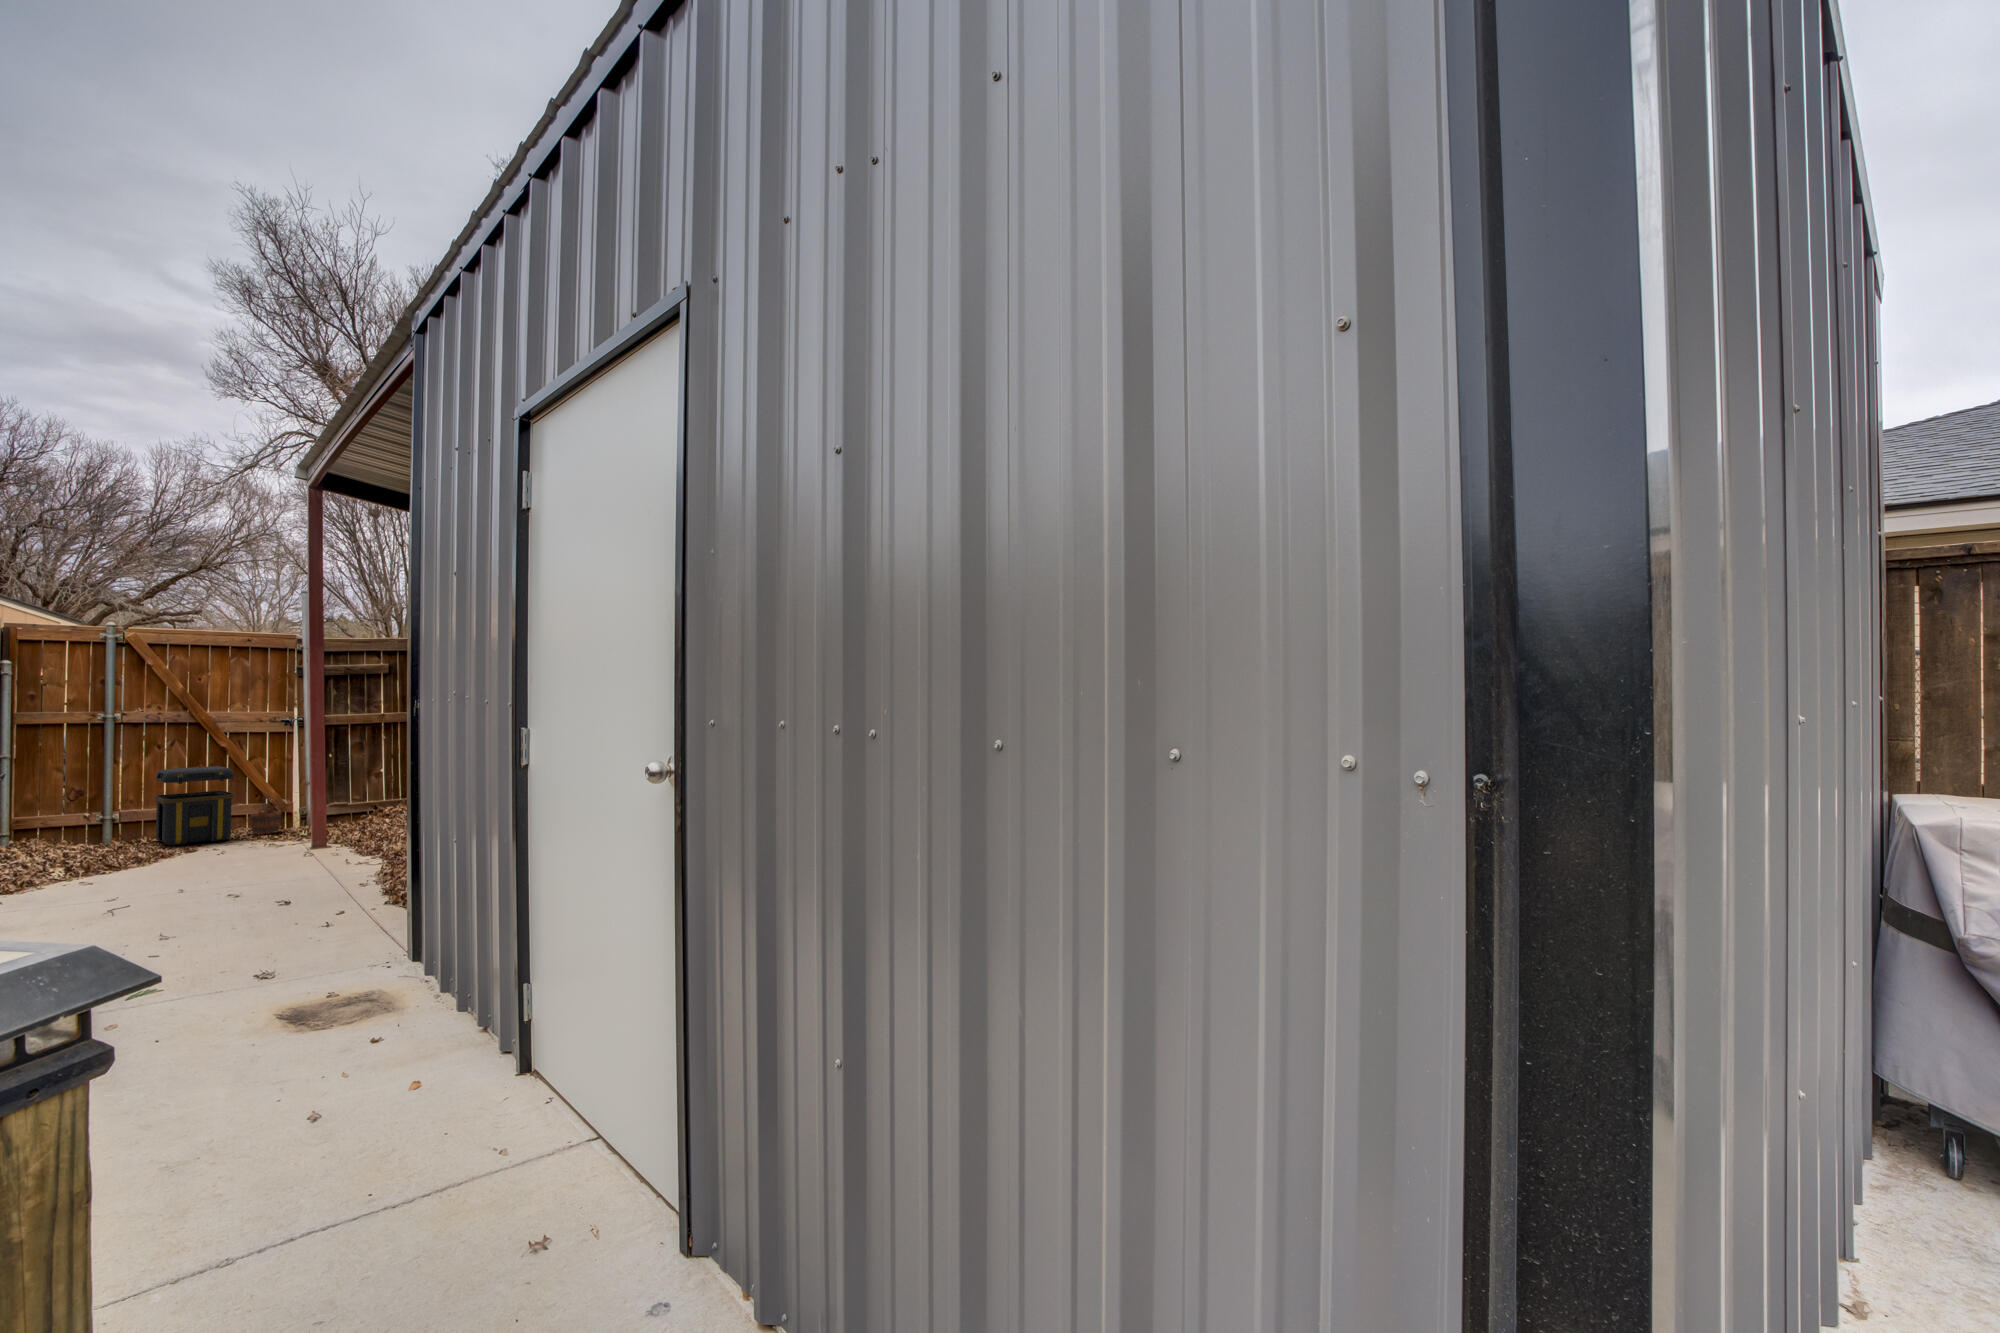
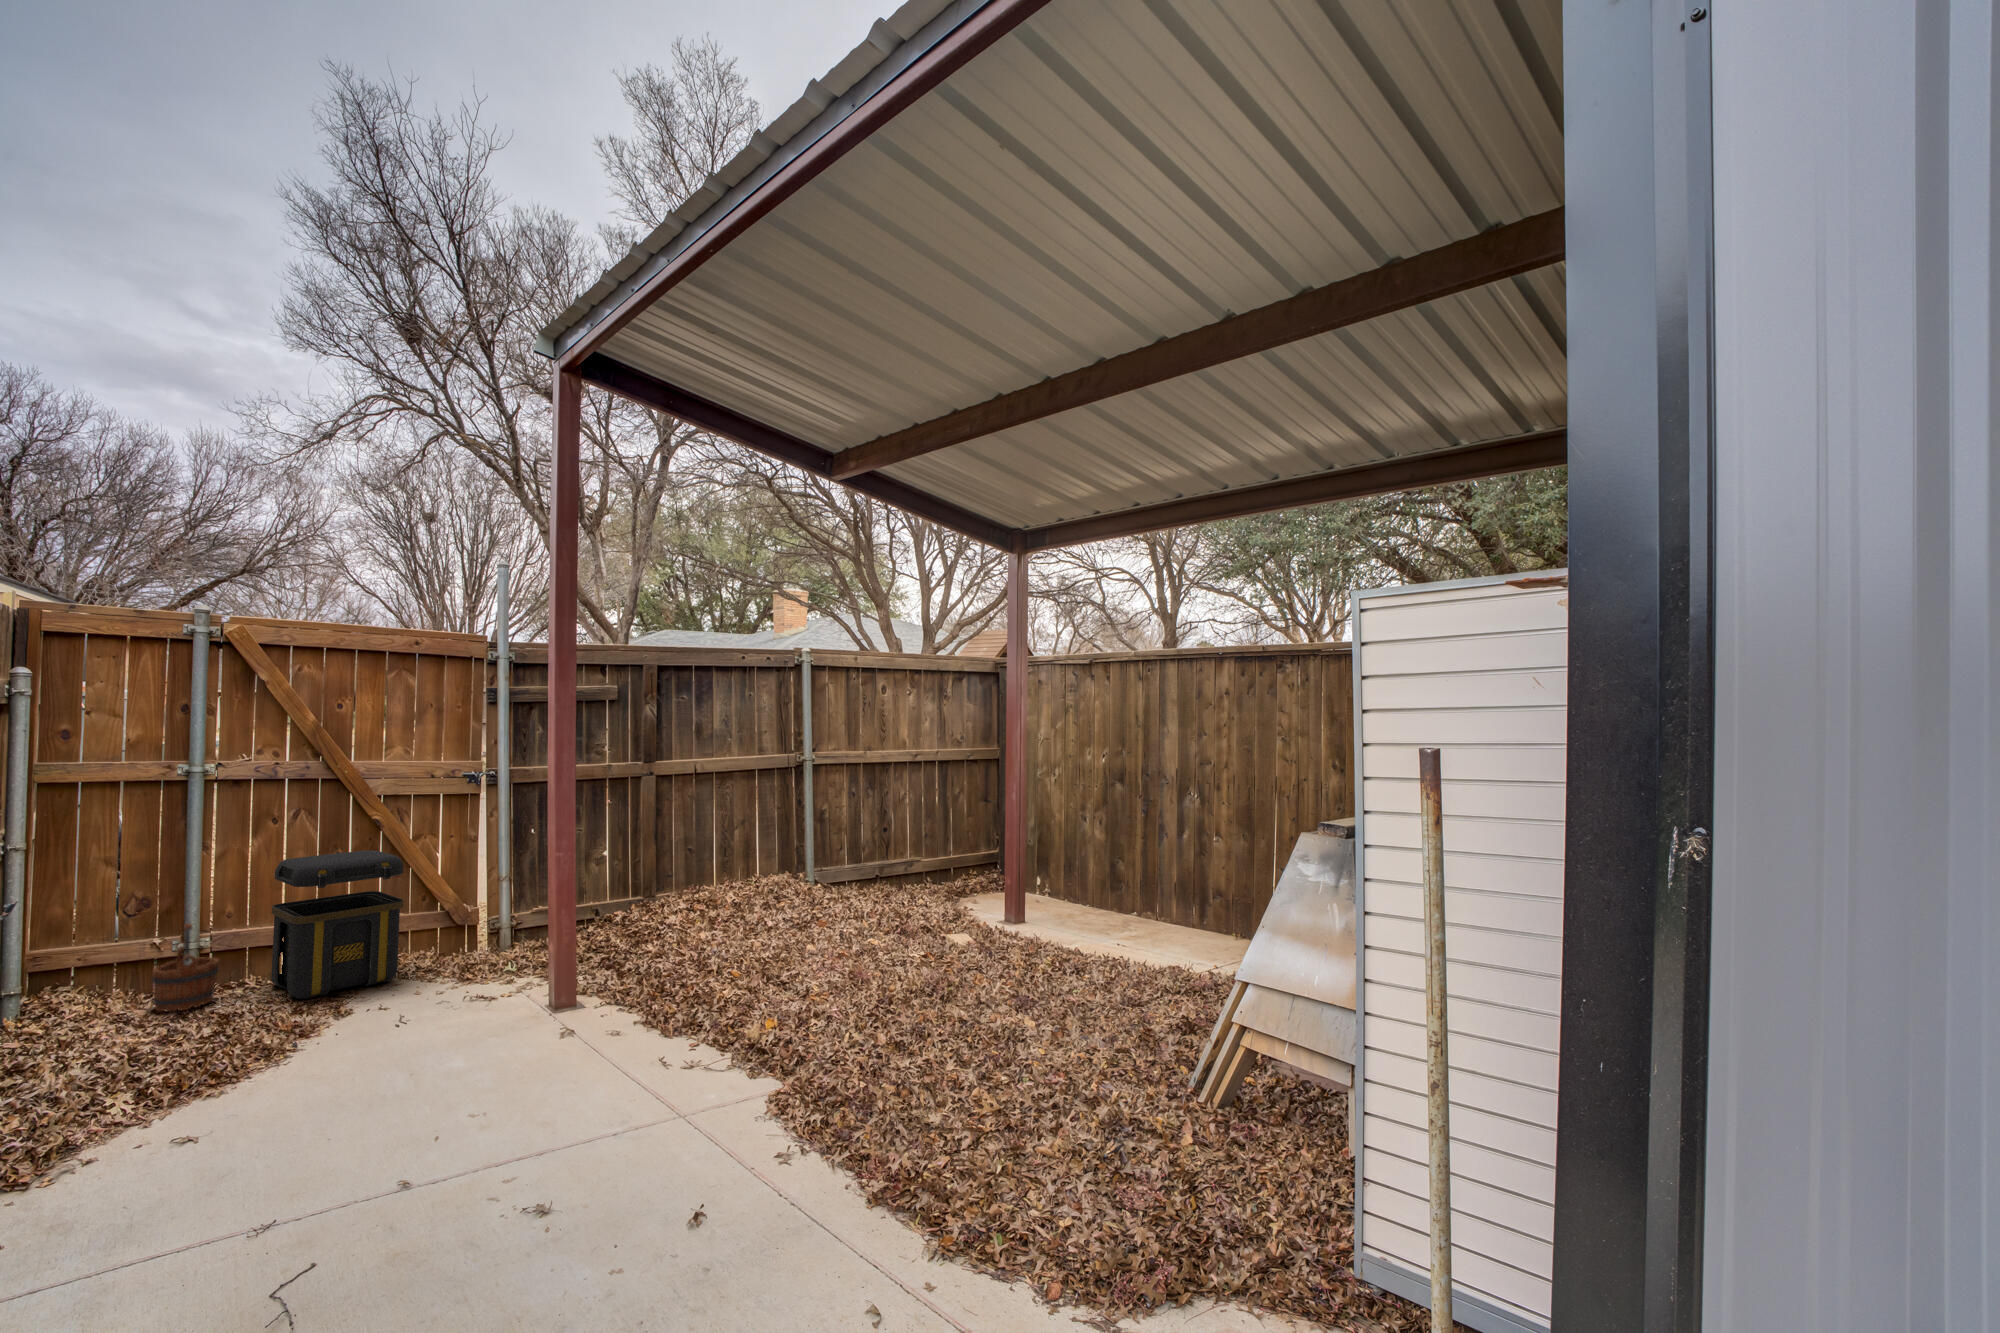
wooden bucket: present [250,794,281,834] -> present [151,923,219,1012]

